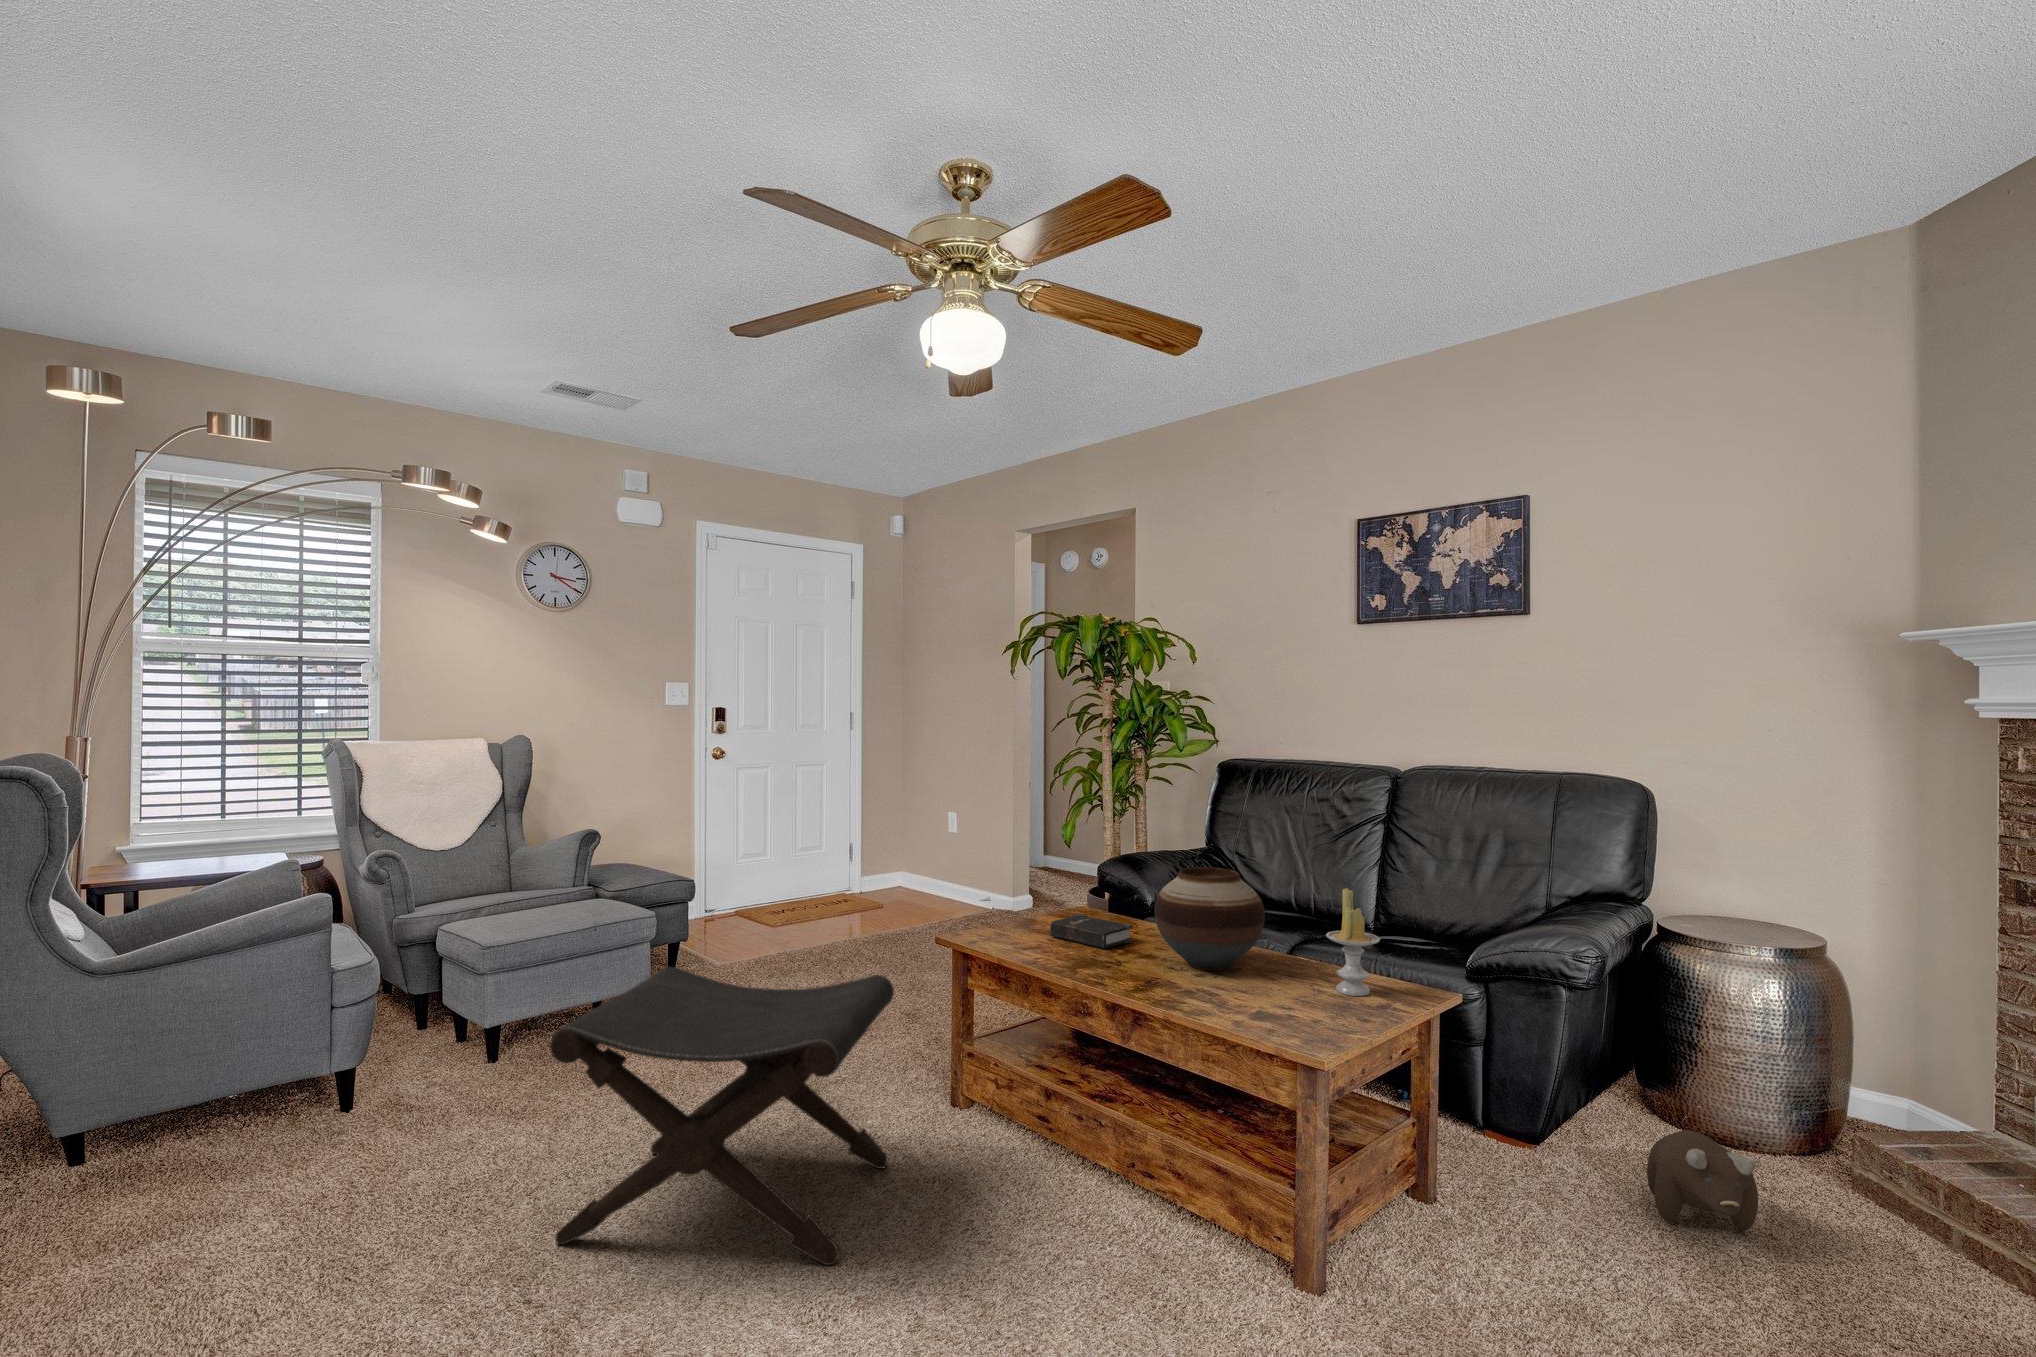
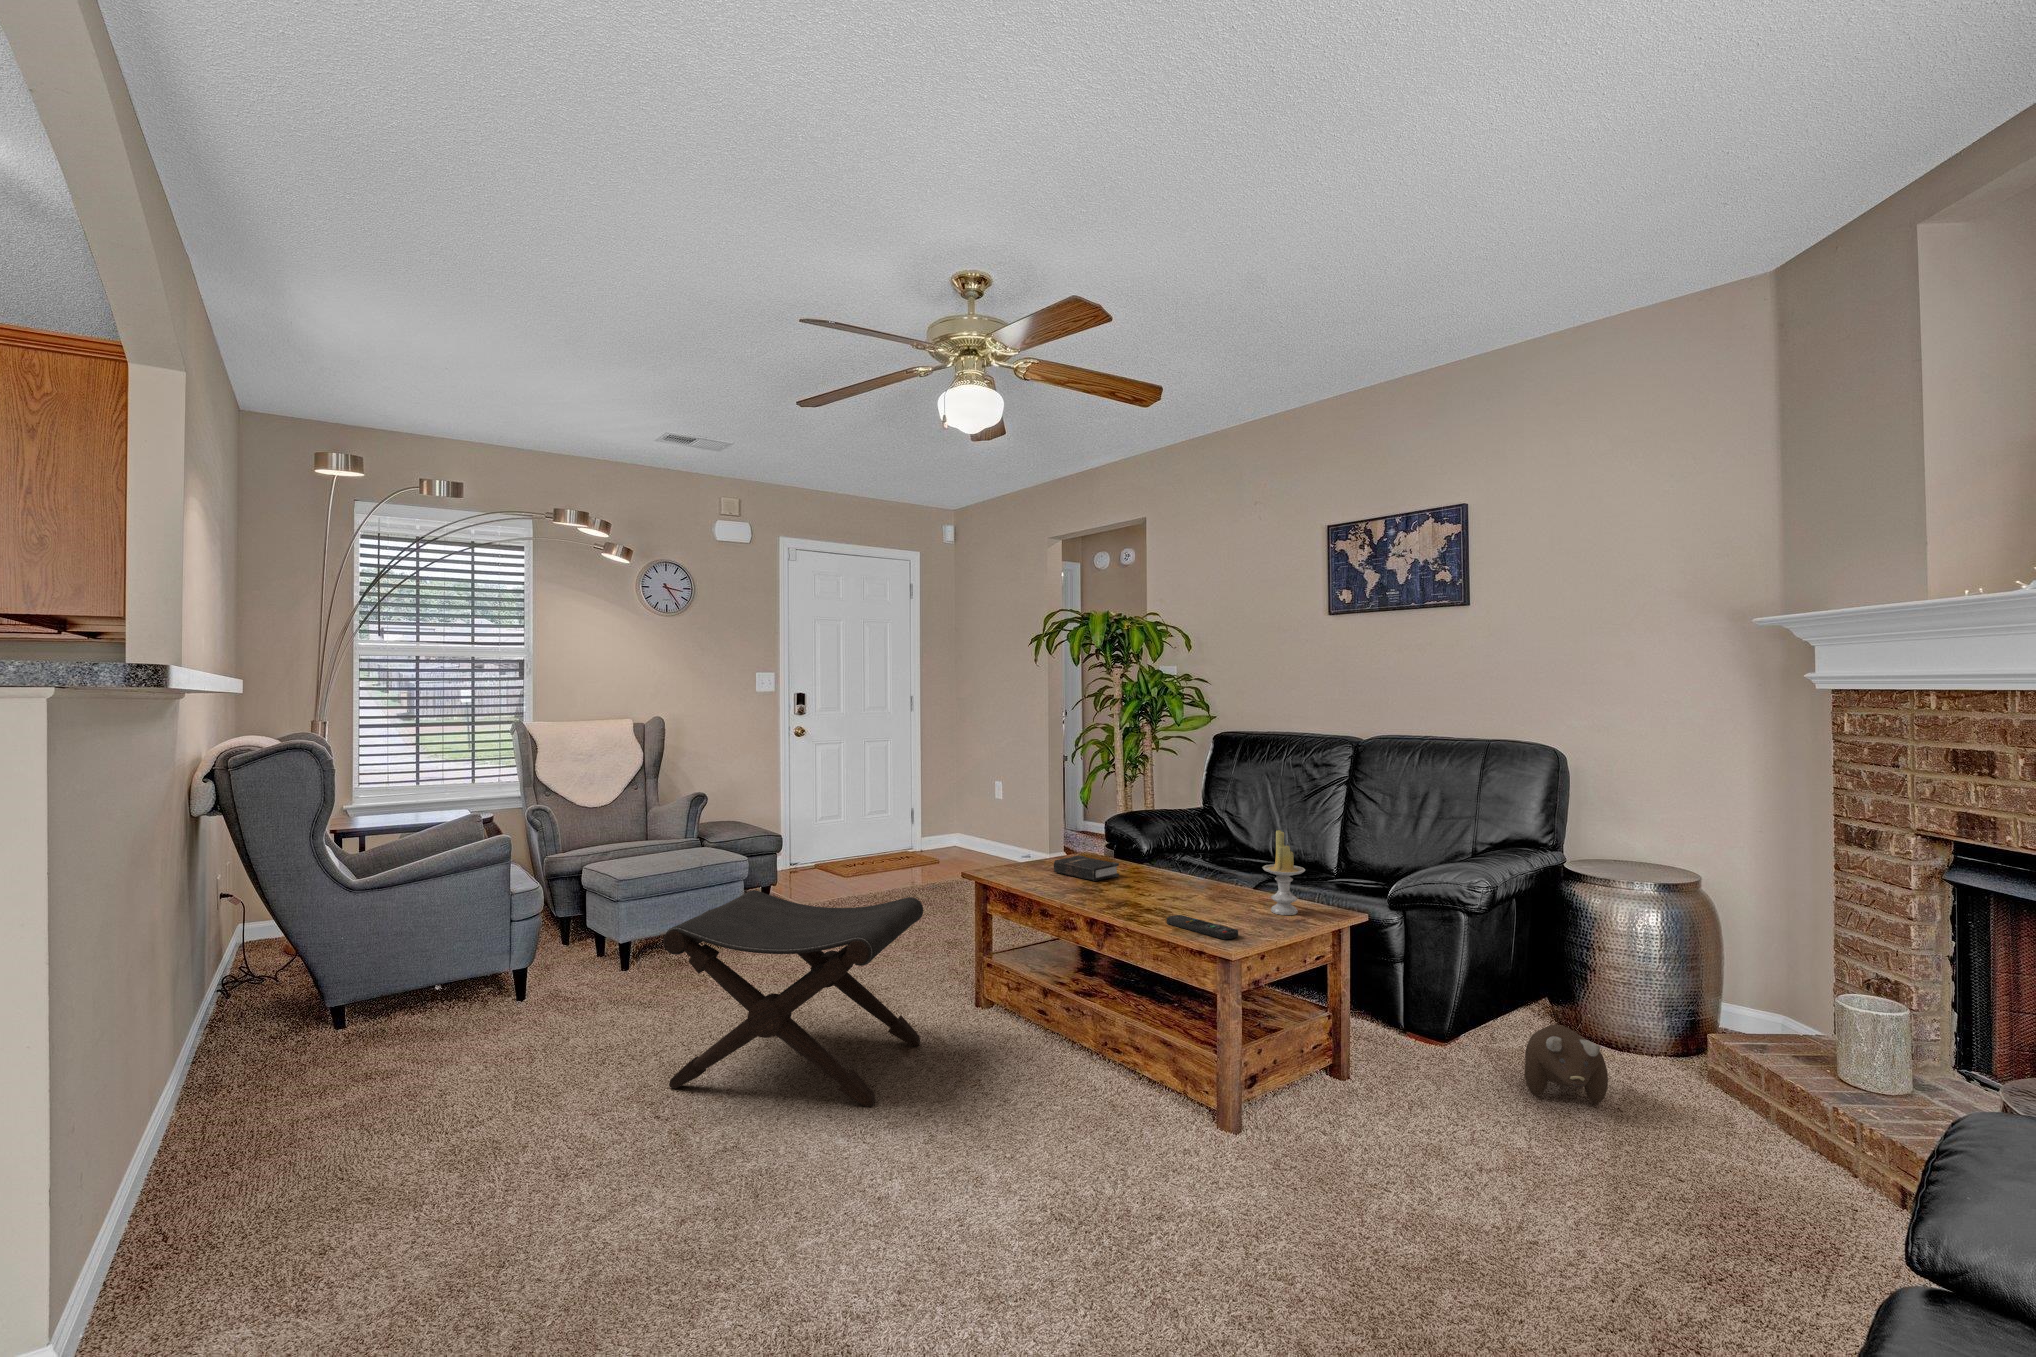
vase: present [1154,867,1265,970] -> none [1131,816,1219,897]
remote control: none [1216,999,1313,1035] -> present [1167,915,1238,939]

